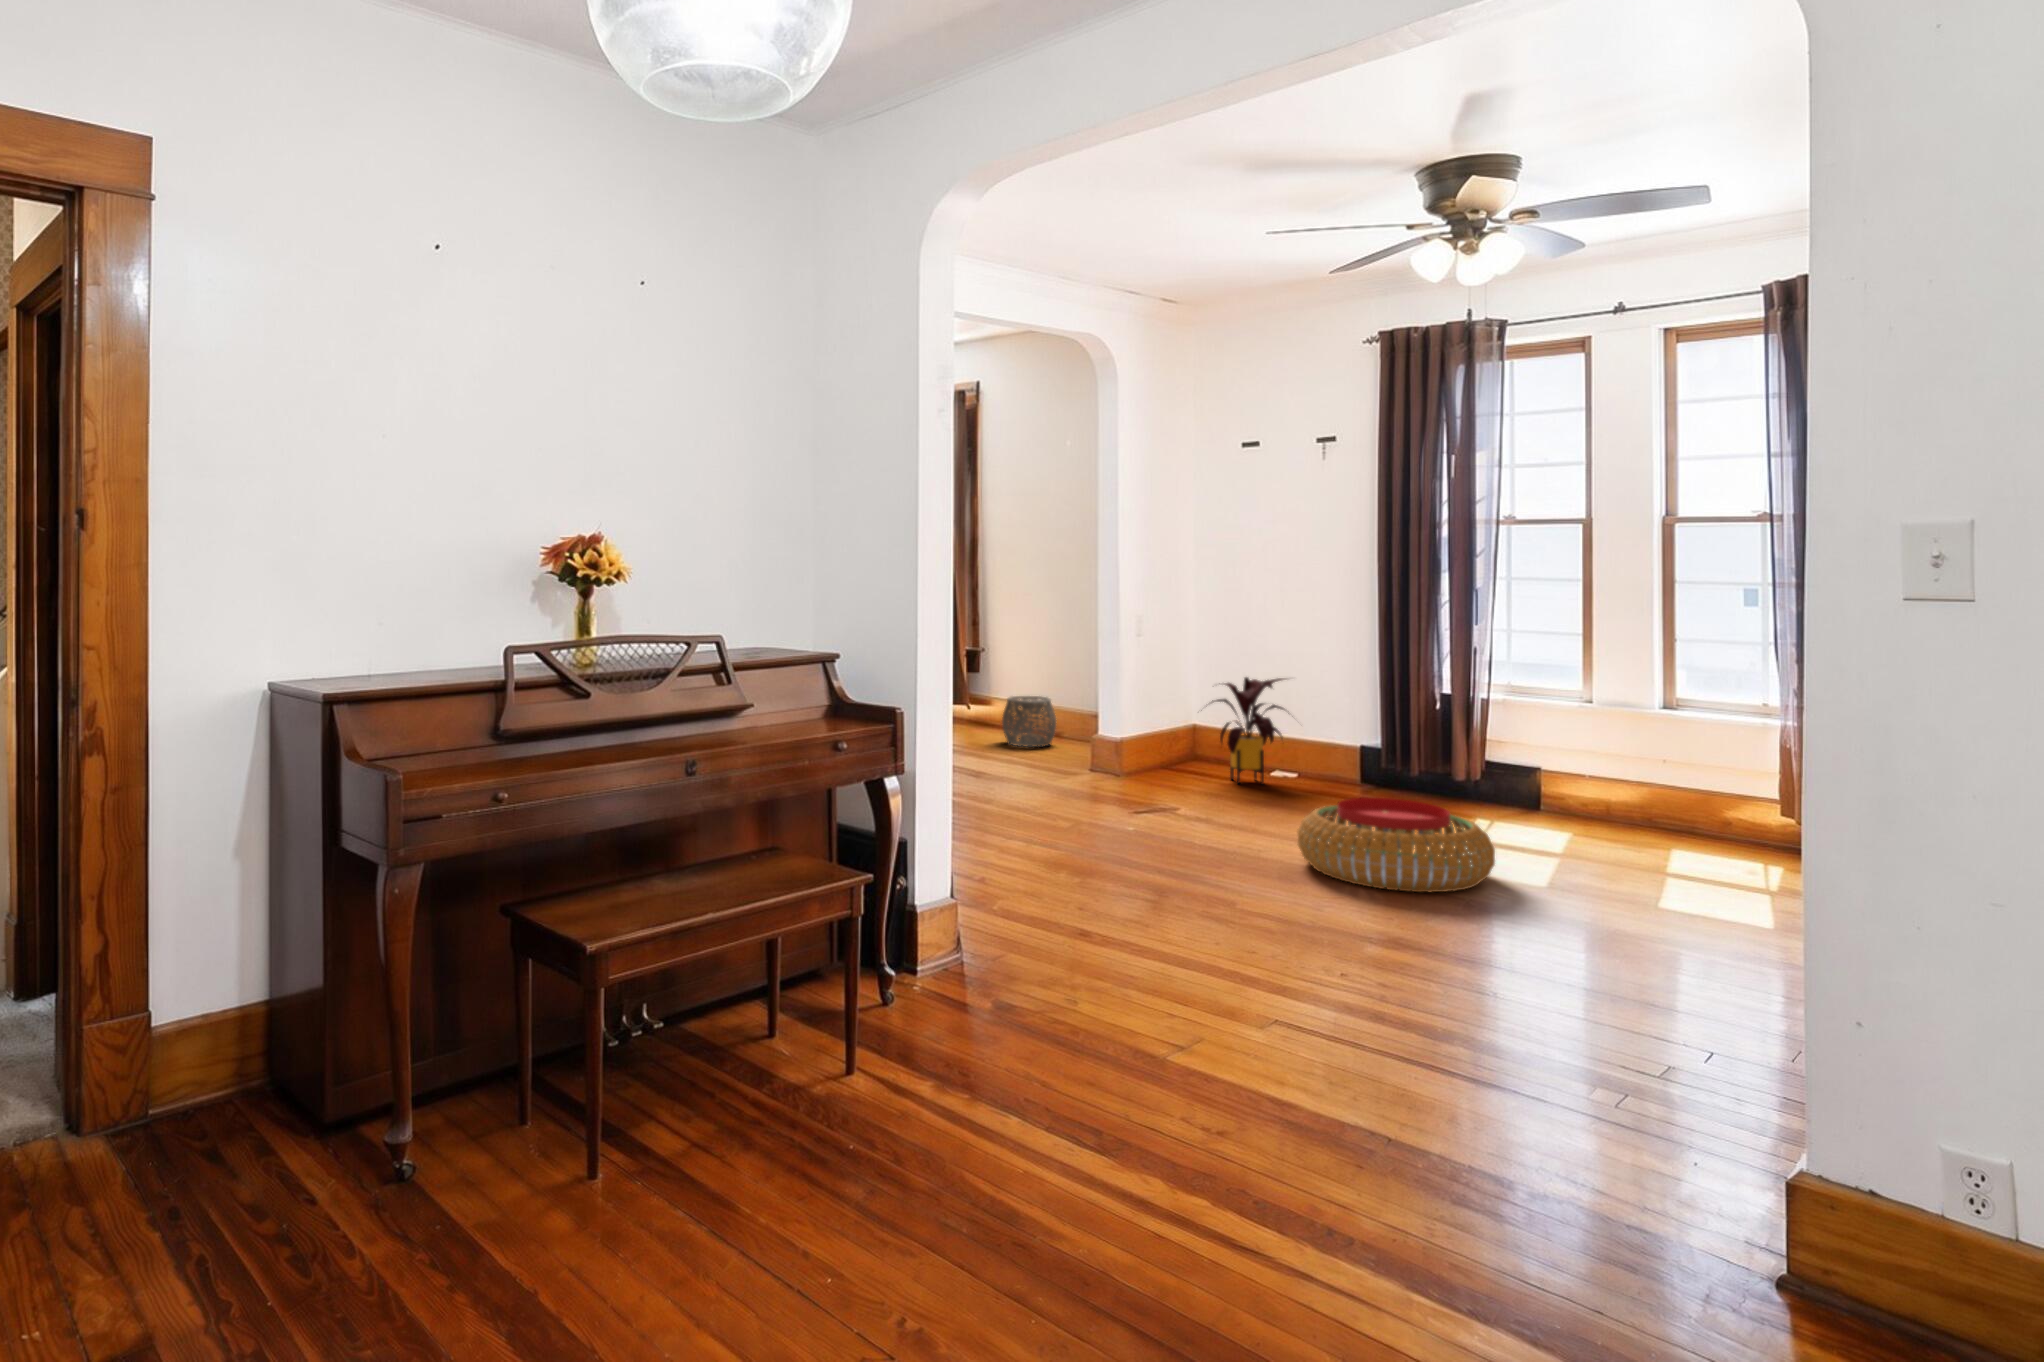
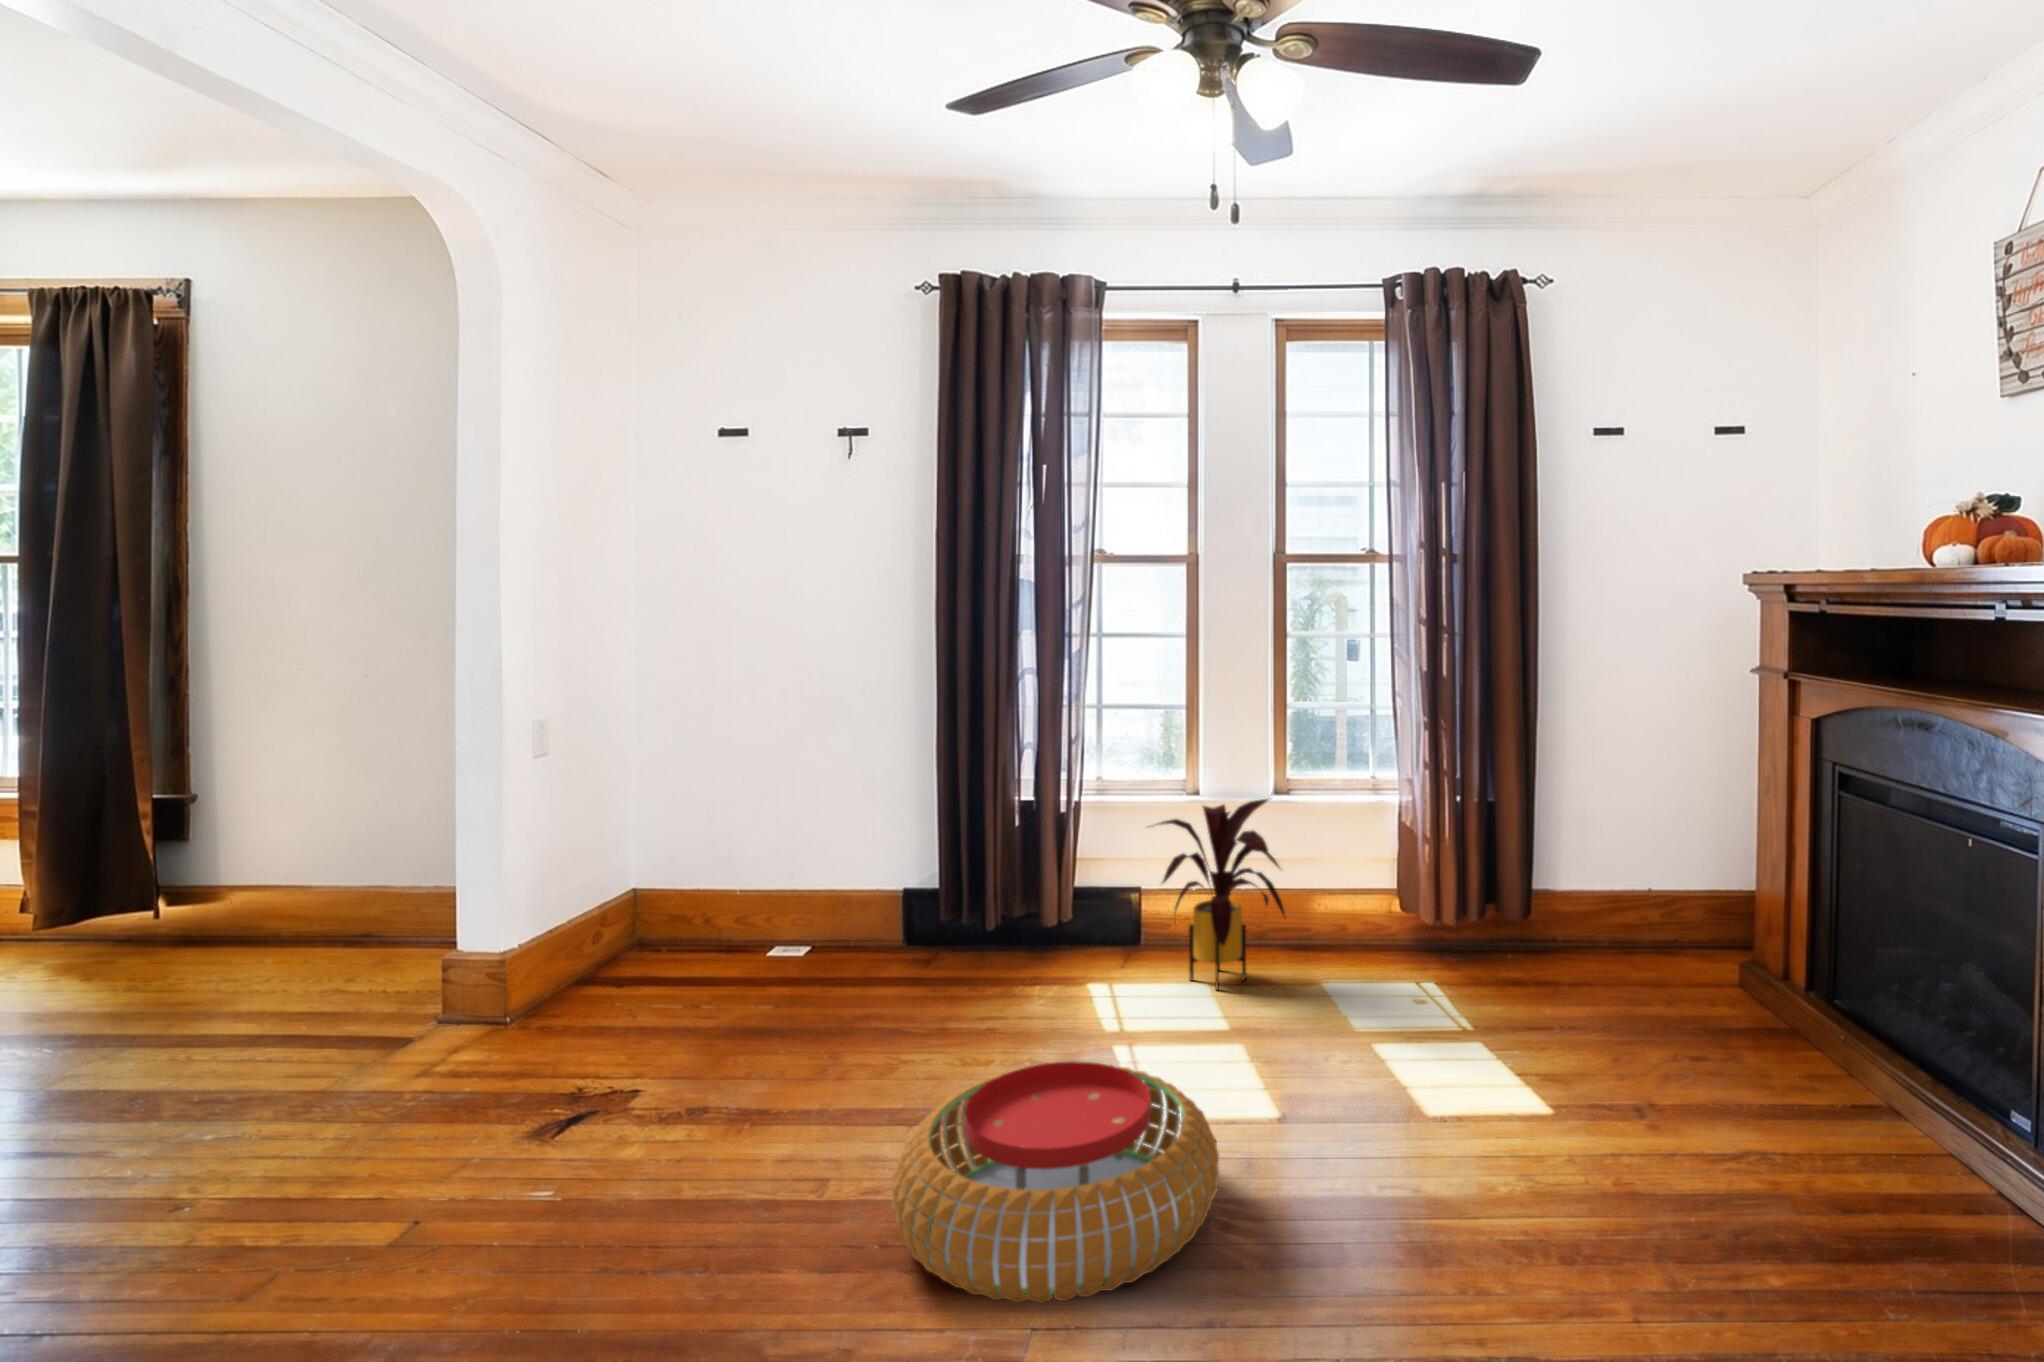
house plant: present [1211,677,1285,784] -> present [1159,799,1285,990]
woven basket: present [1002,696,1056,747] -> none [232,873,364,985]

